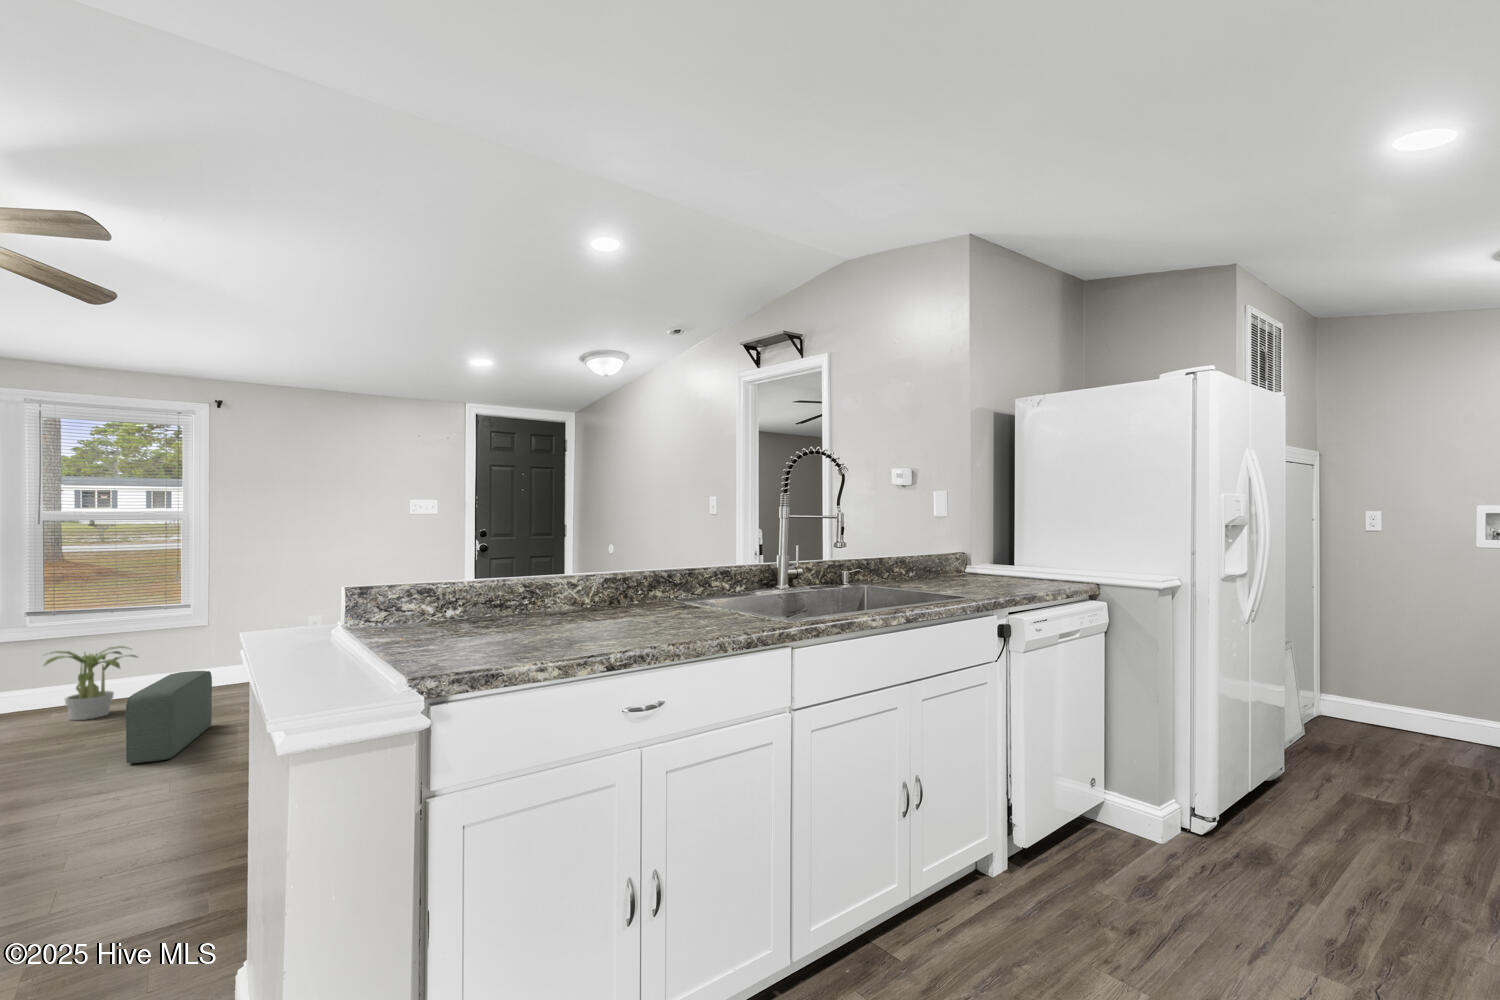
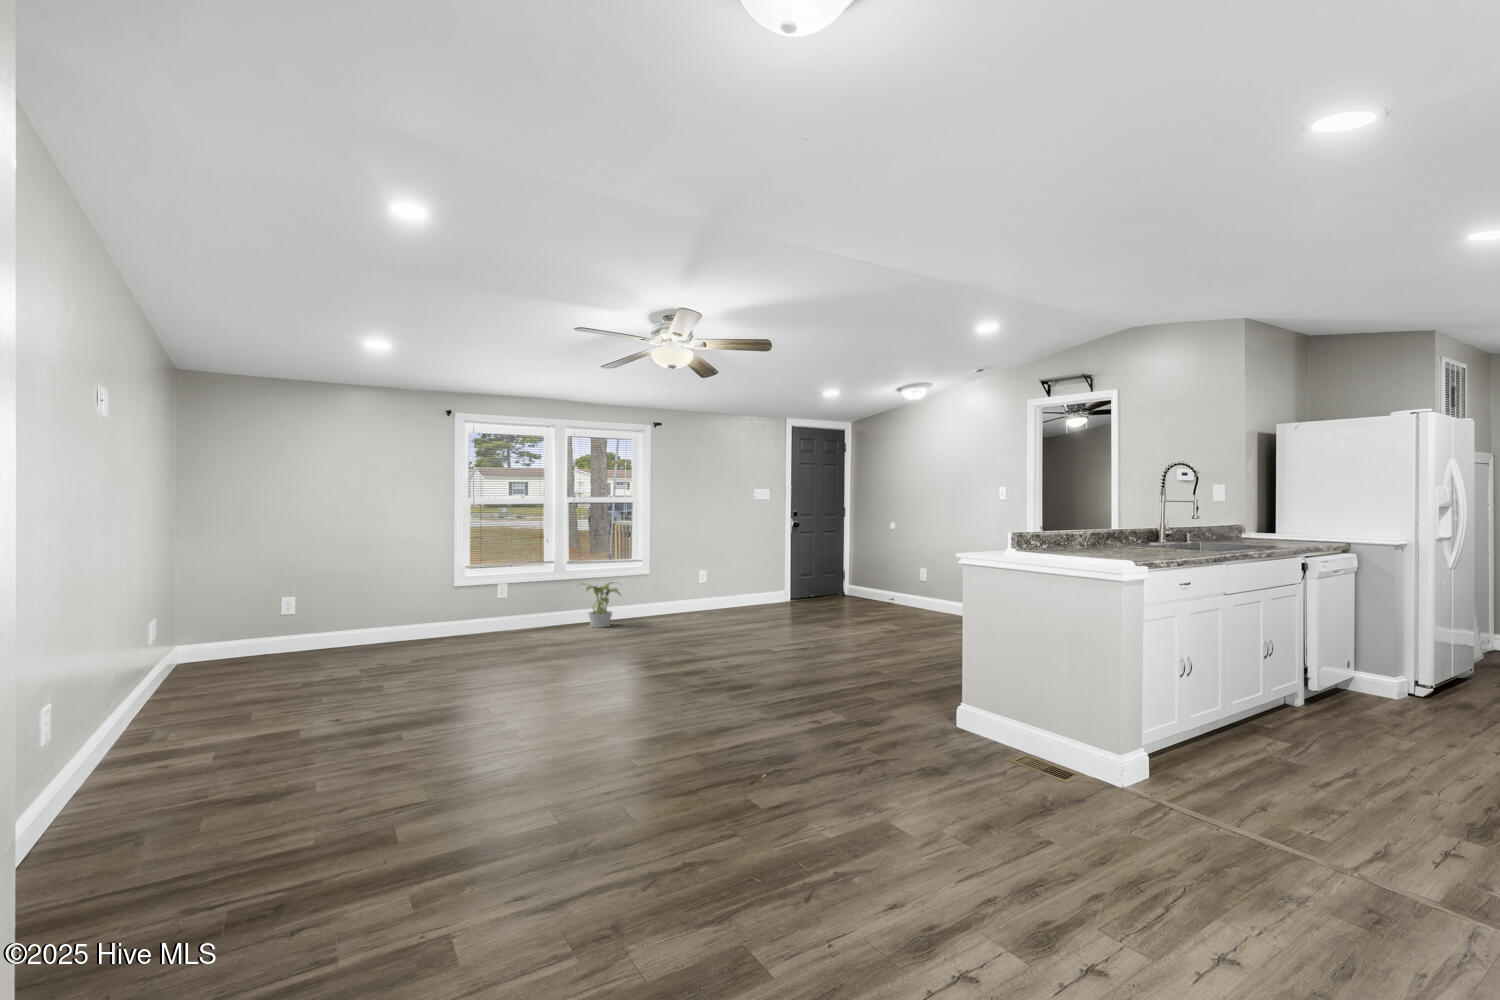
pouf: present [126,671,212,763] -> none [669,597,702,647]

